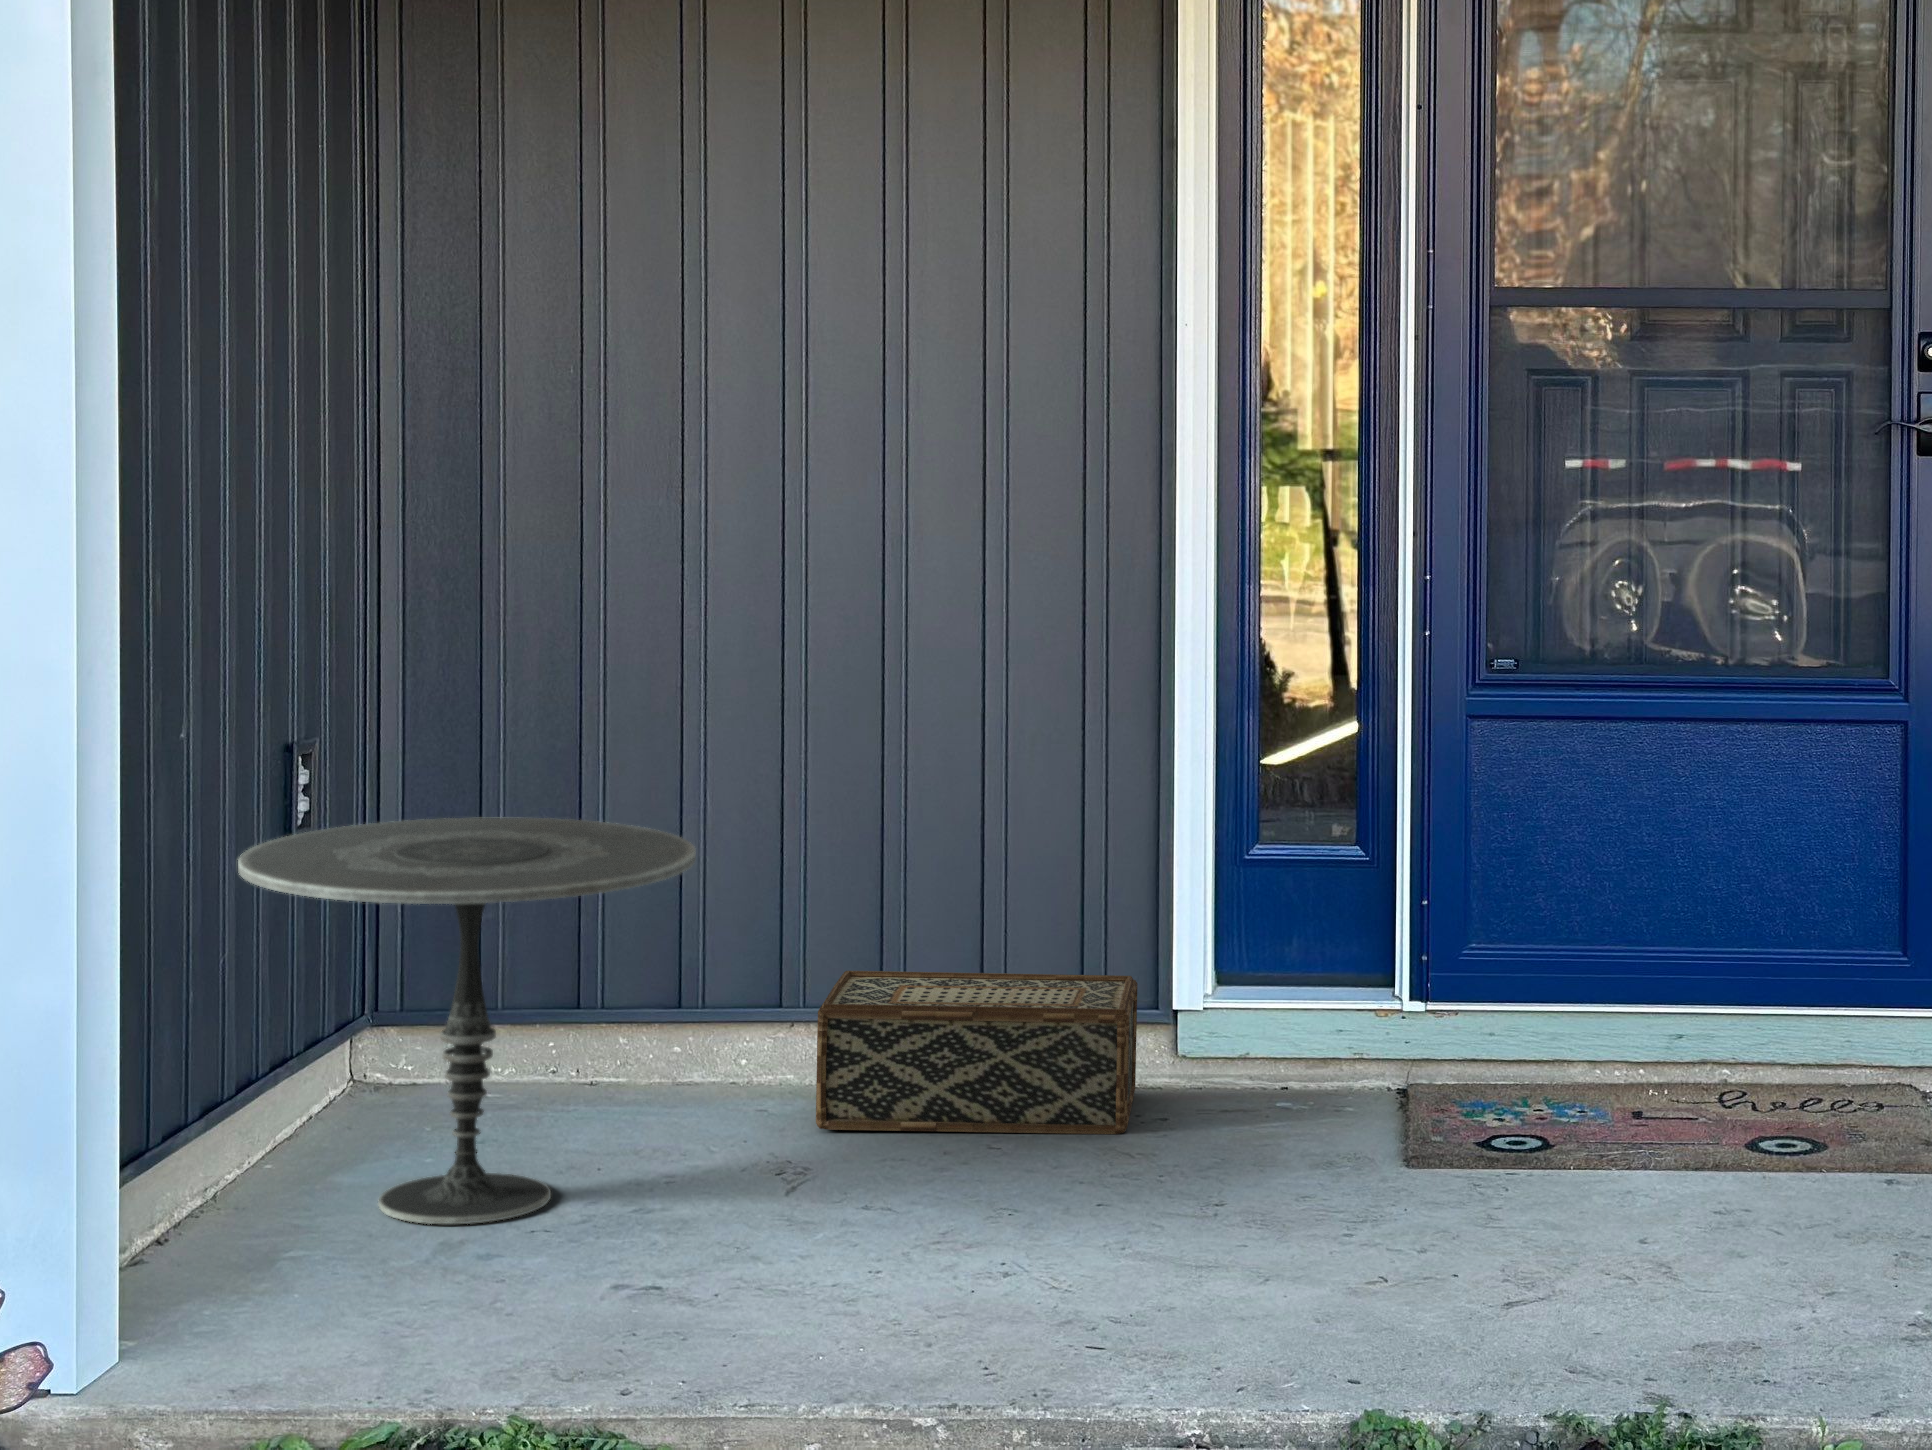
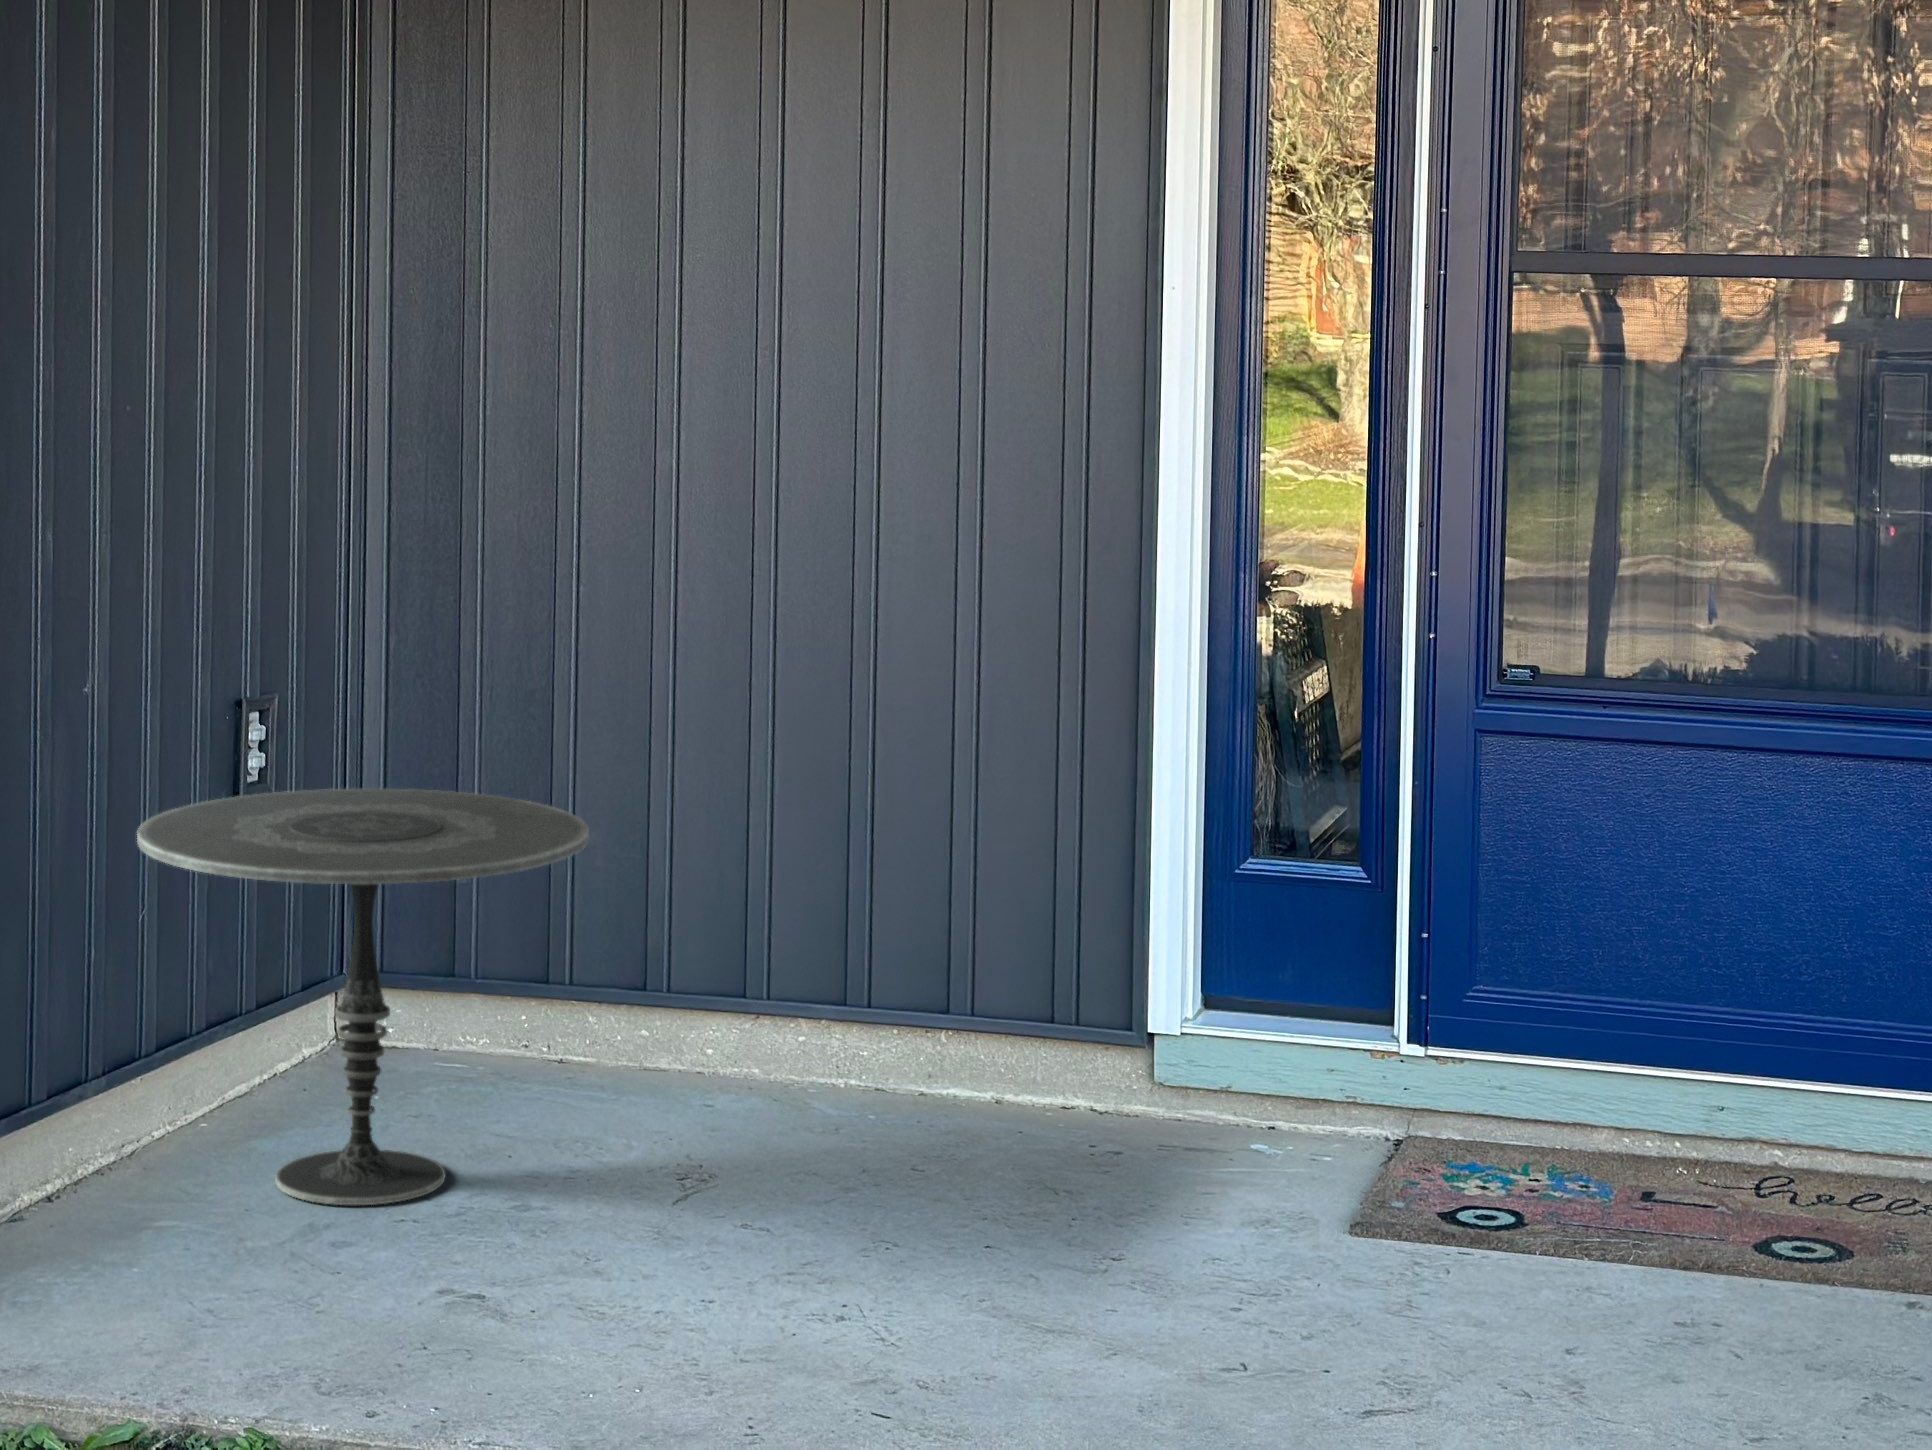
woven basket: present [816,971,1137,1134] -> none [745,966,1101,1166]

